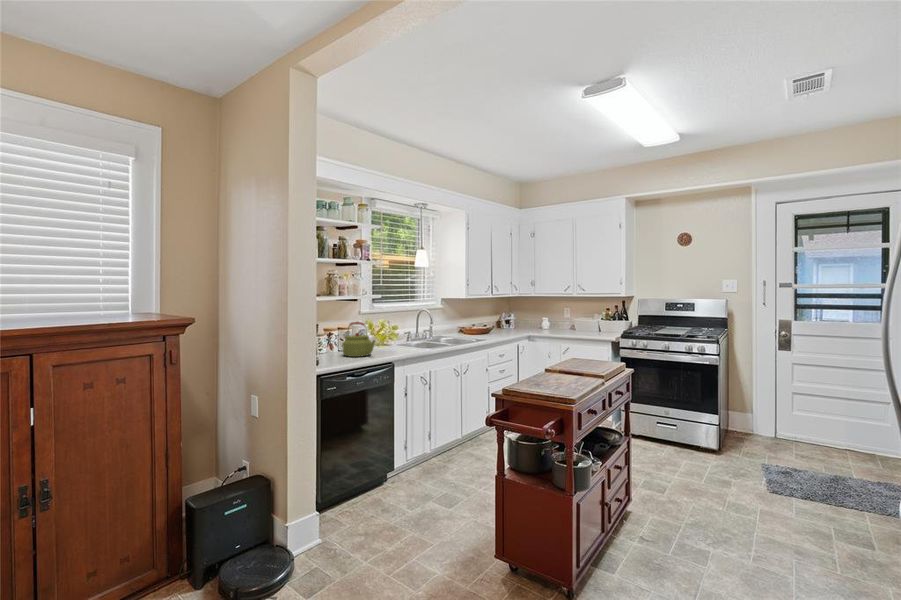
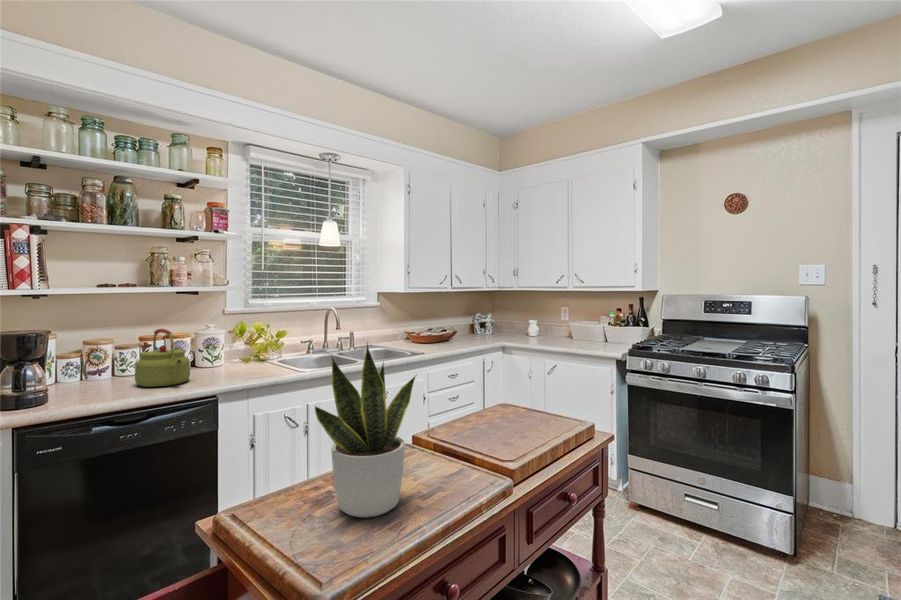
potted plant: none [540,320,570,389] -> present [315,343,416,518]

